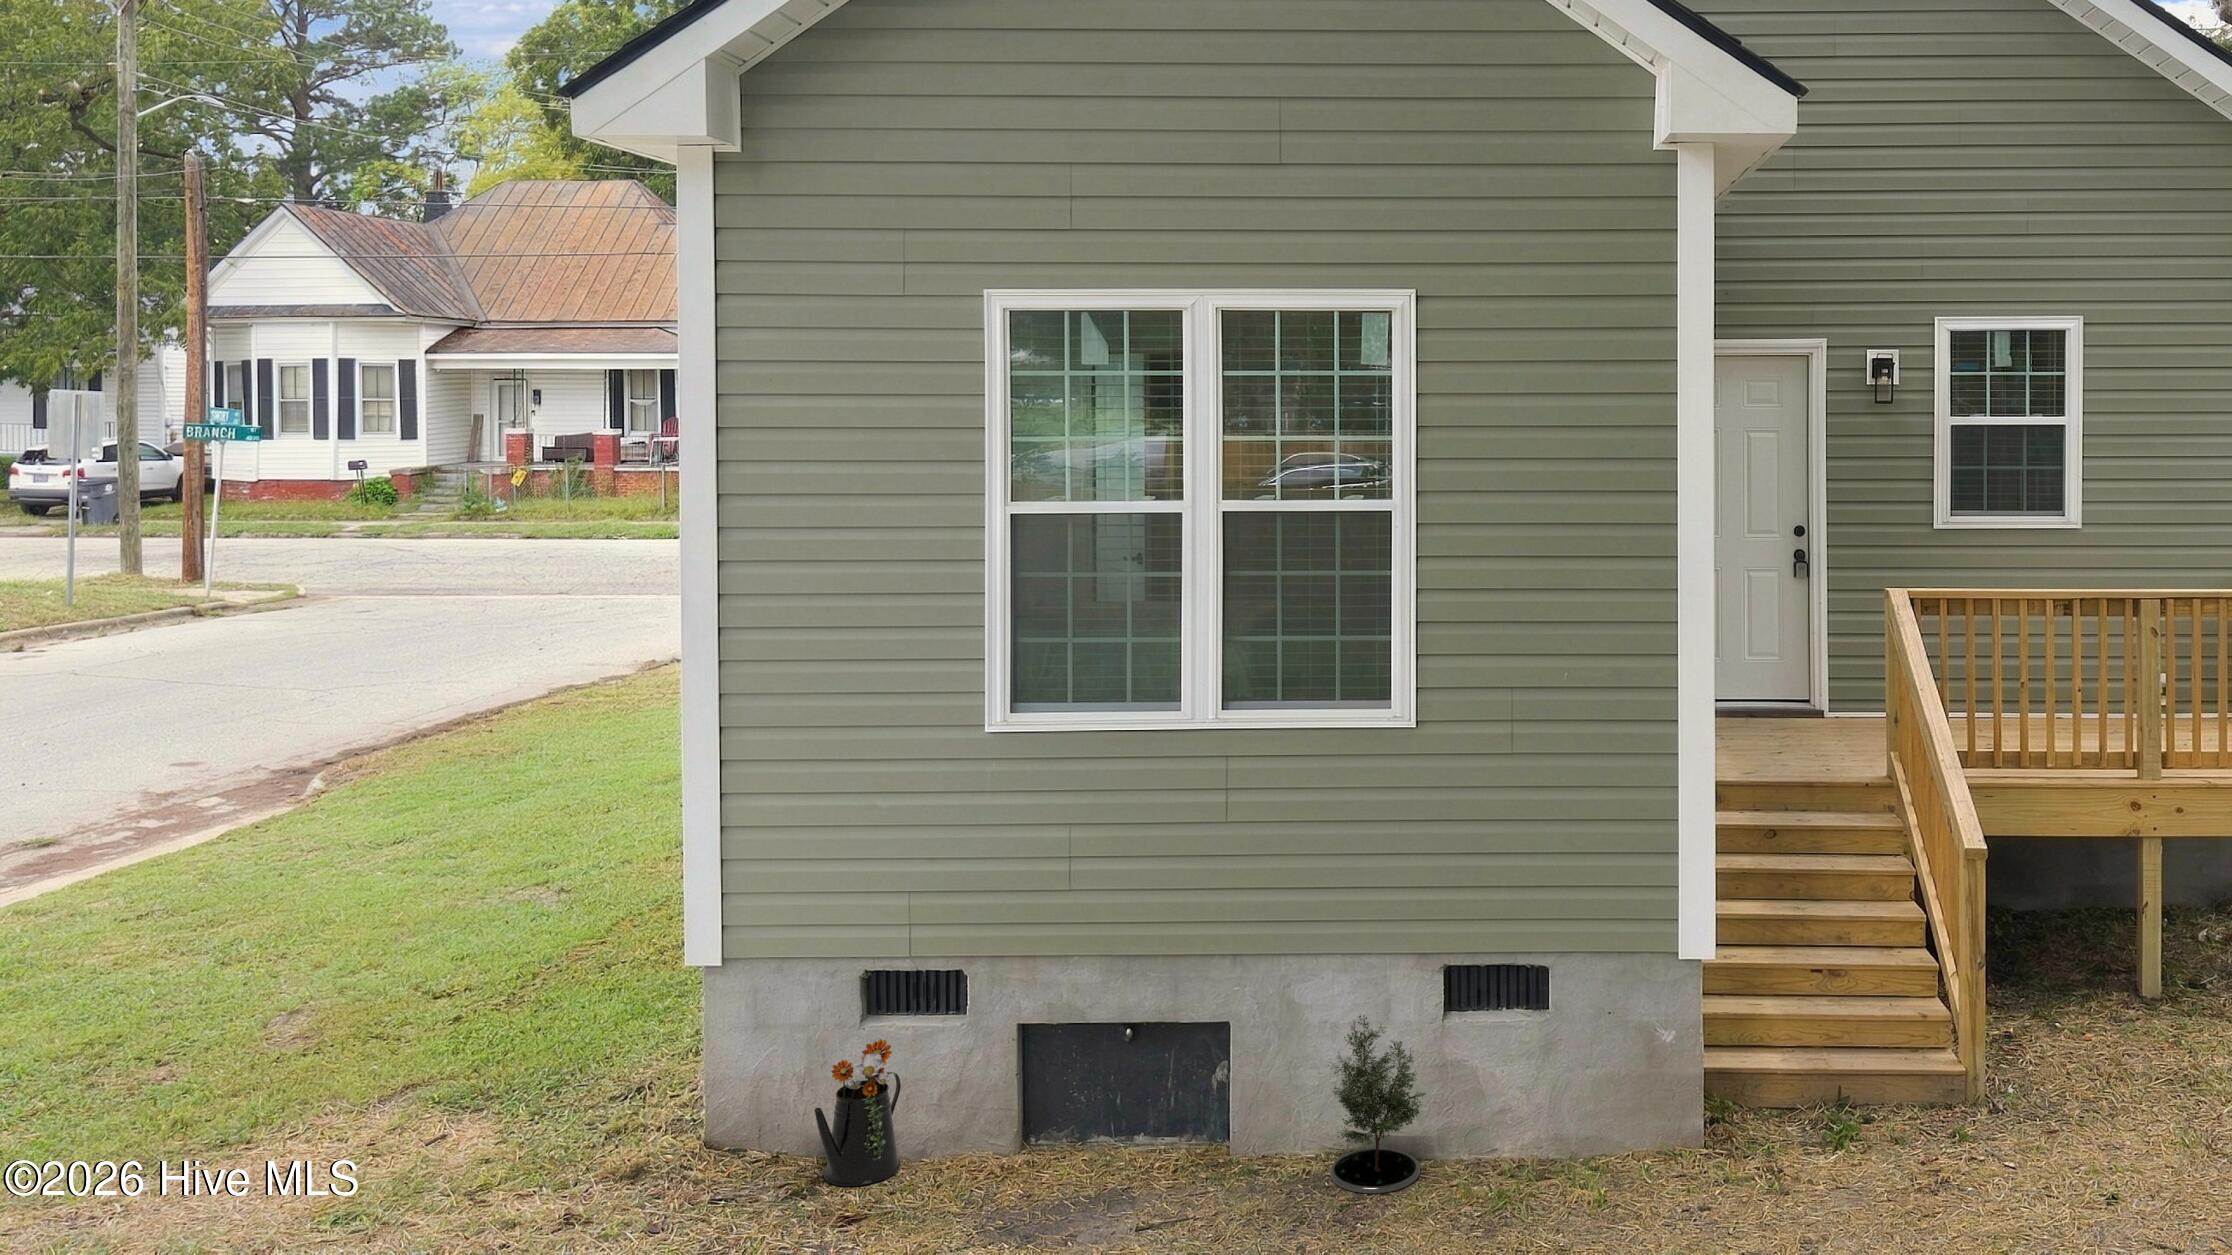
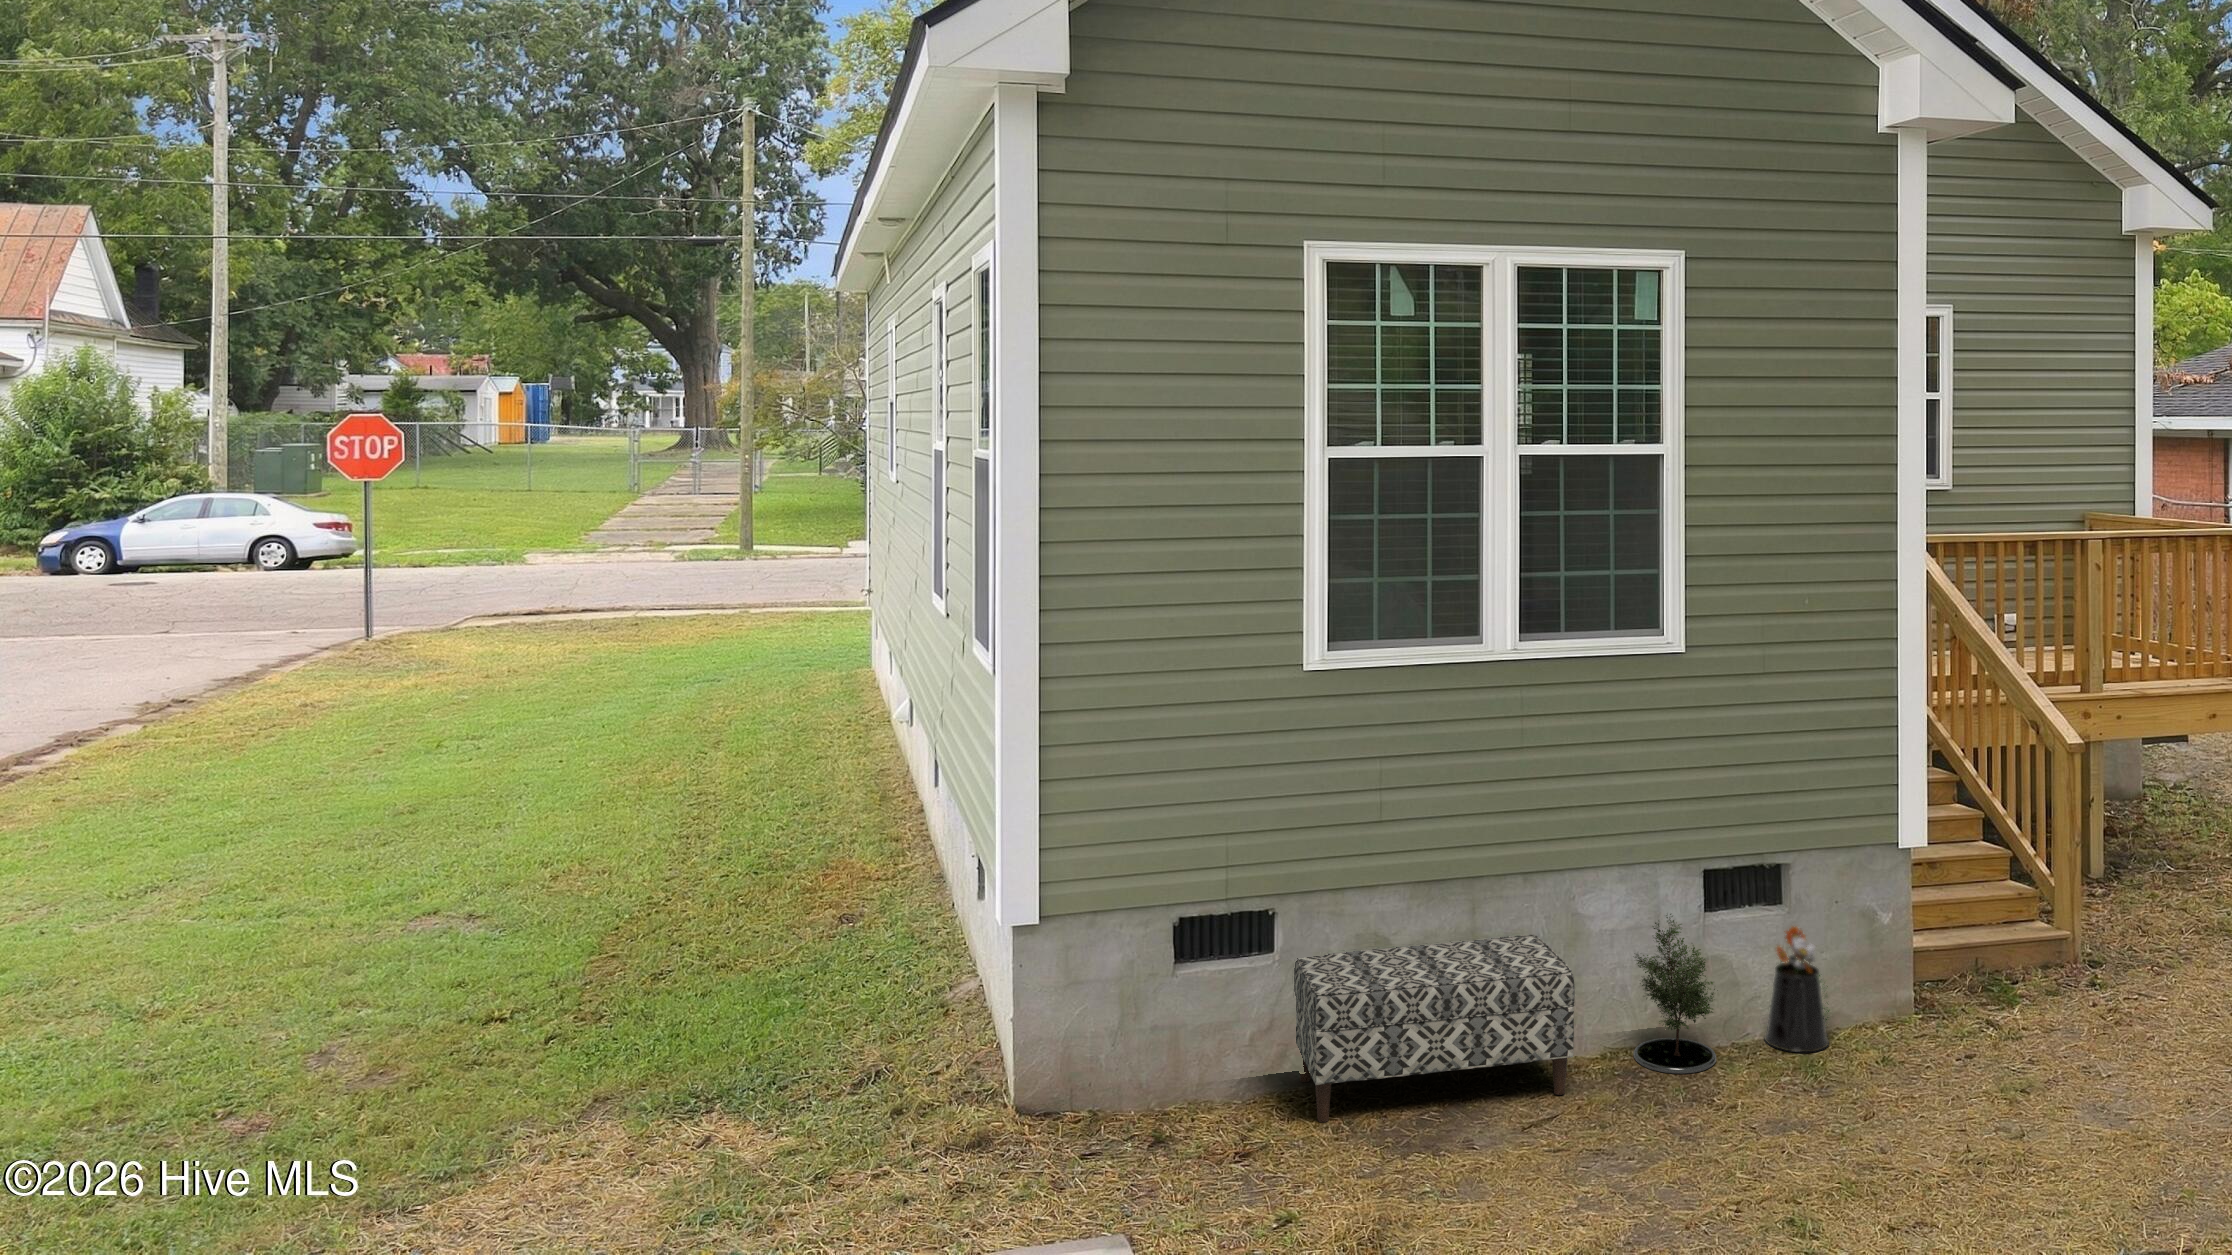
bench: none [941,1019,1243,1200] -> present [1294,935,1575,1122]
watering can: present [815,1039,901,1186] -> present [1765,926,1829,1052]

